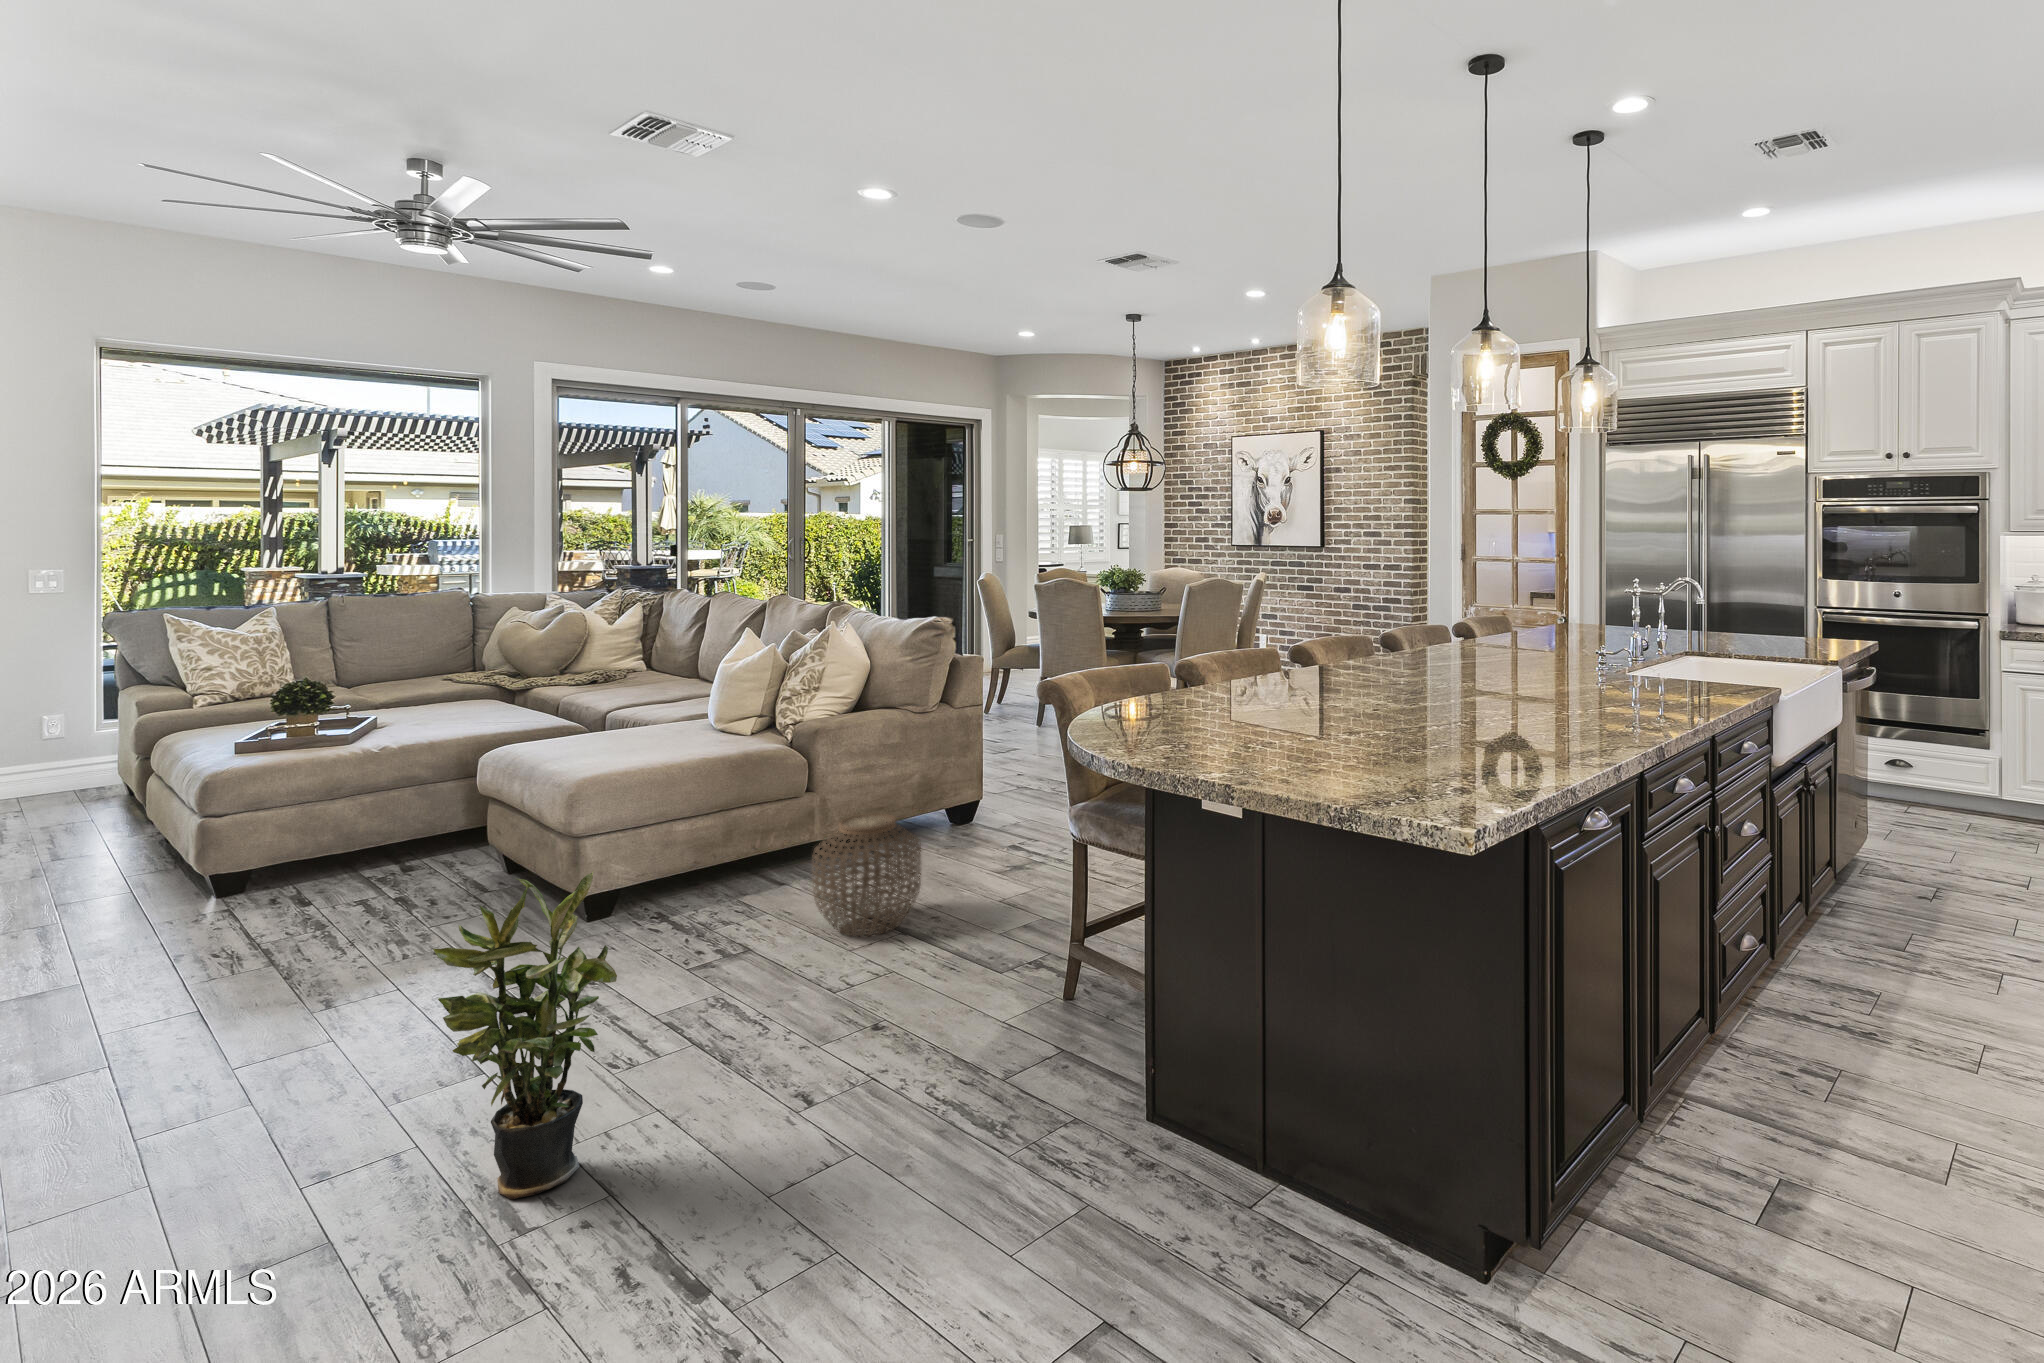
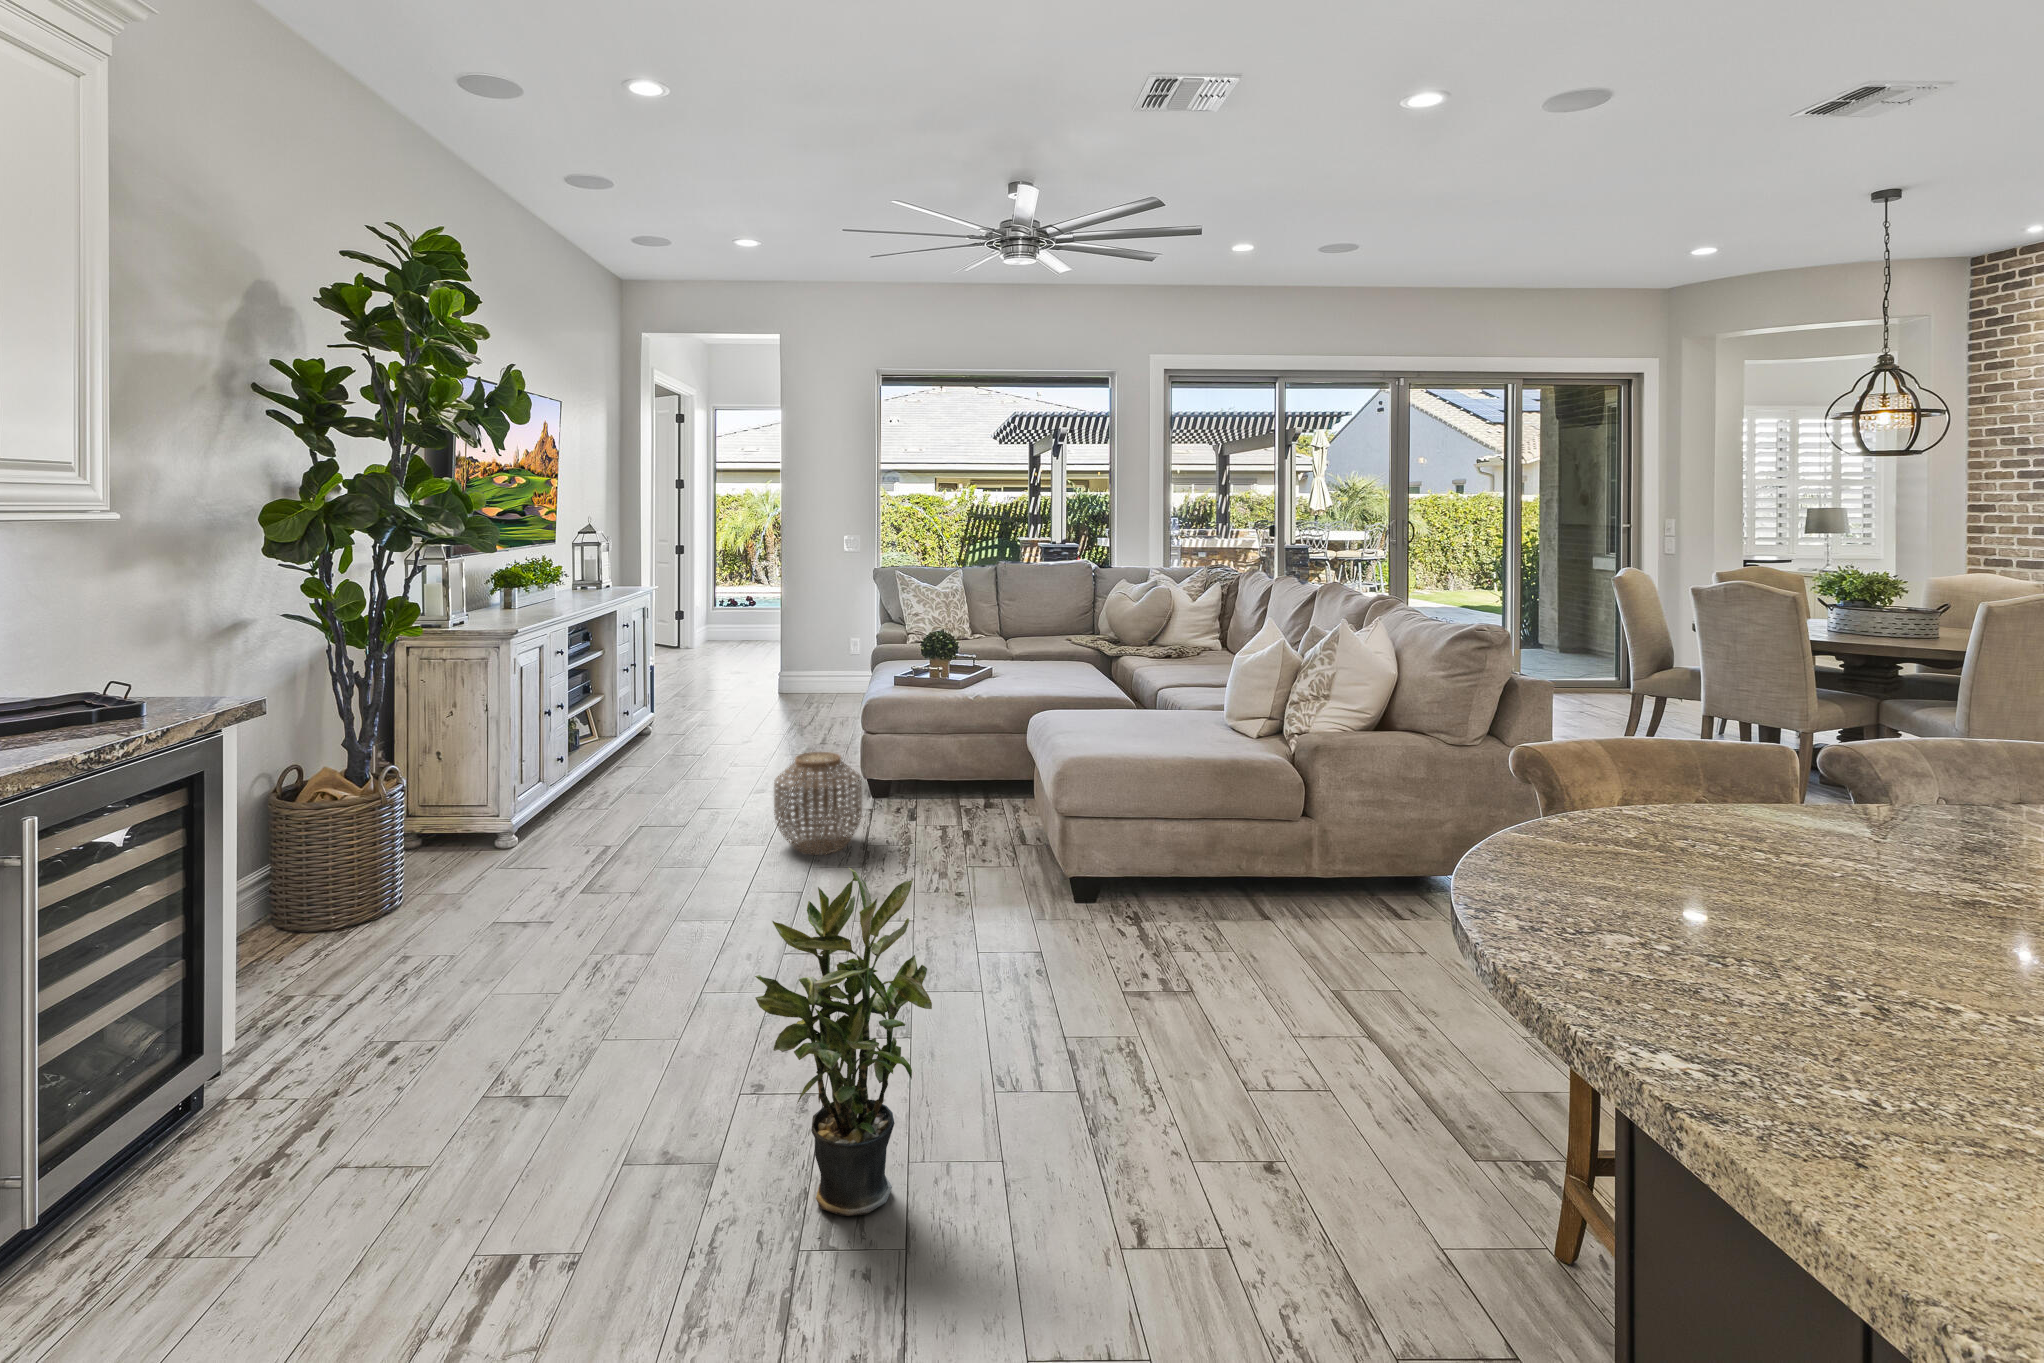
woven basket: present [812,814,921,936] -> present [774,752,862,855]

